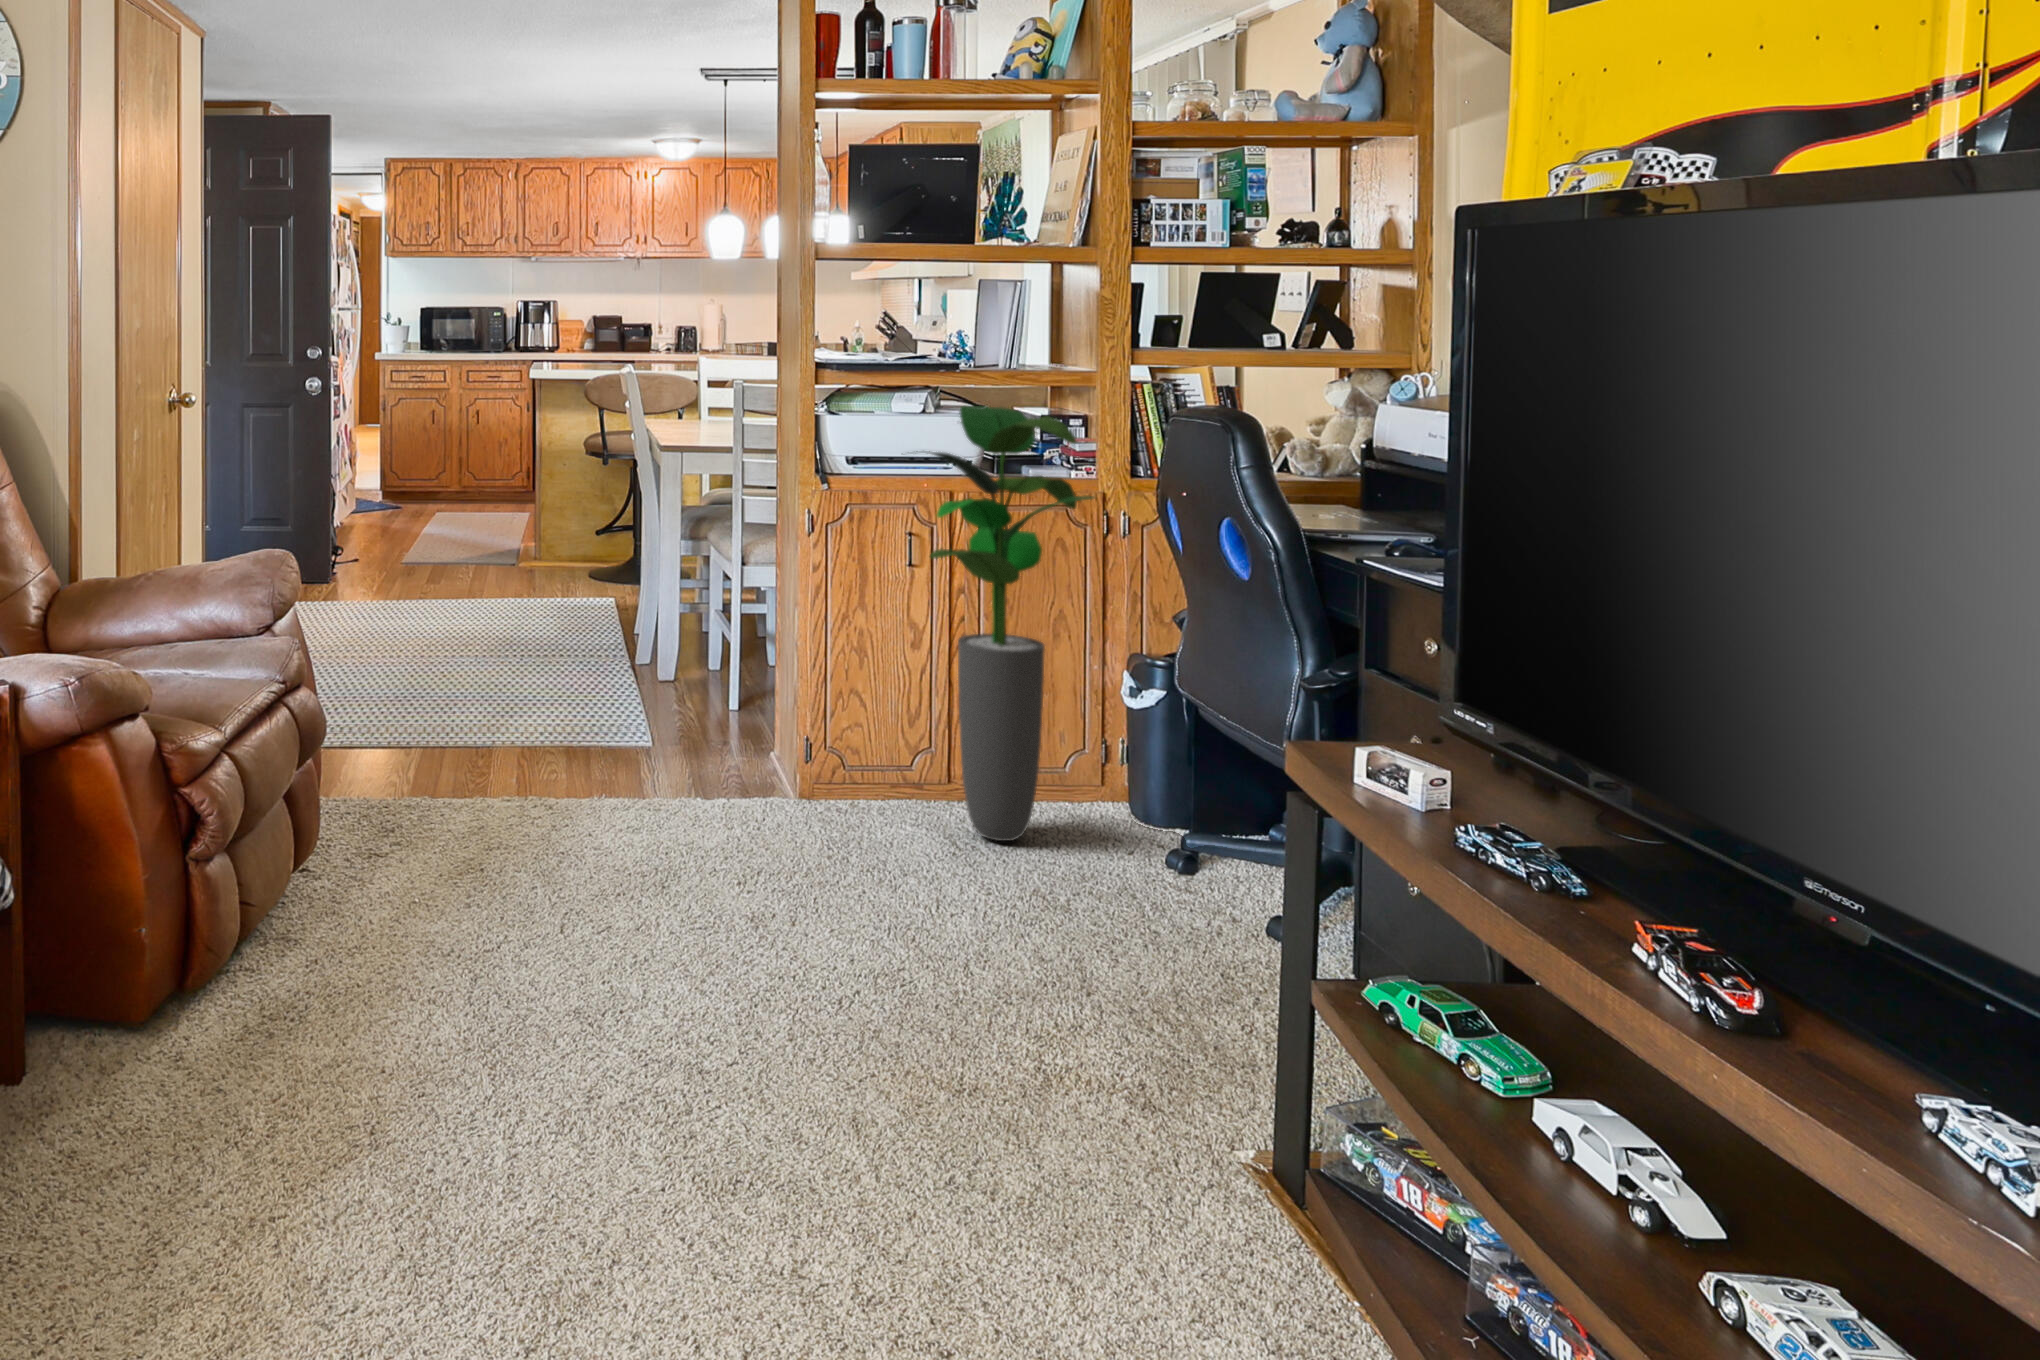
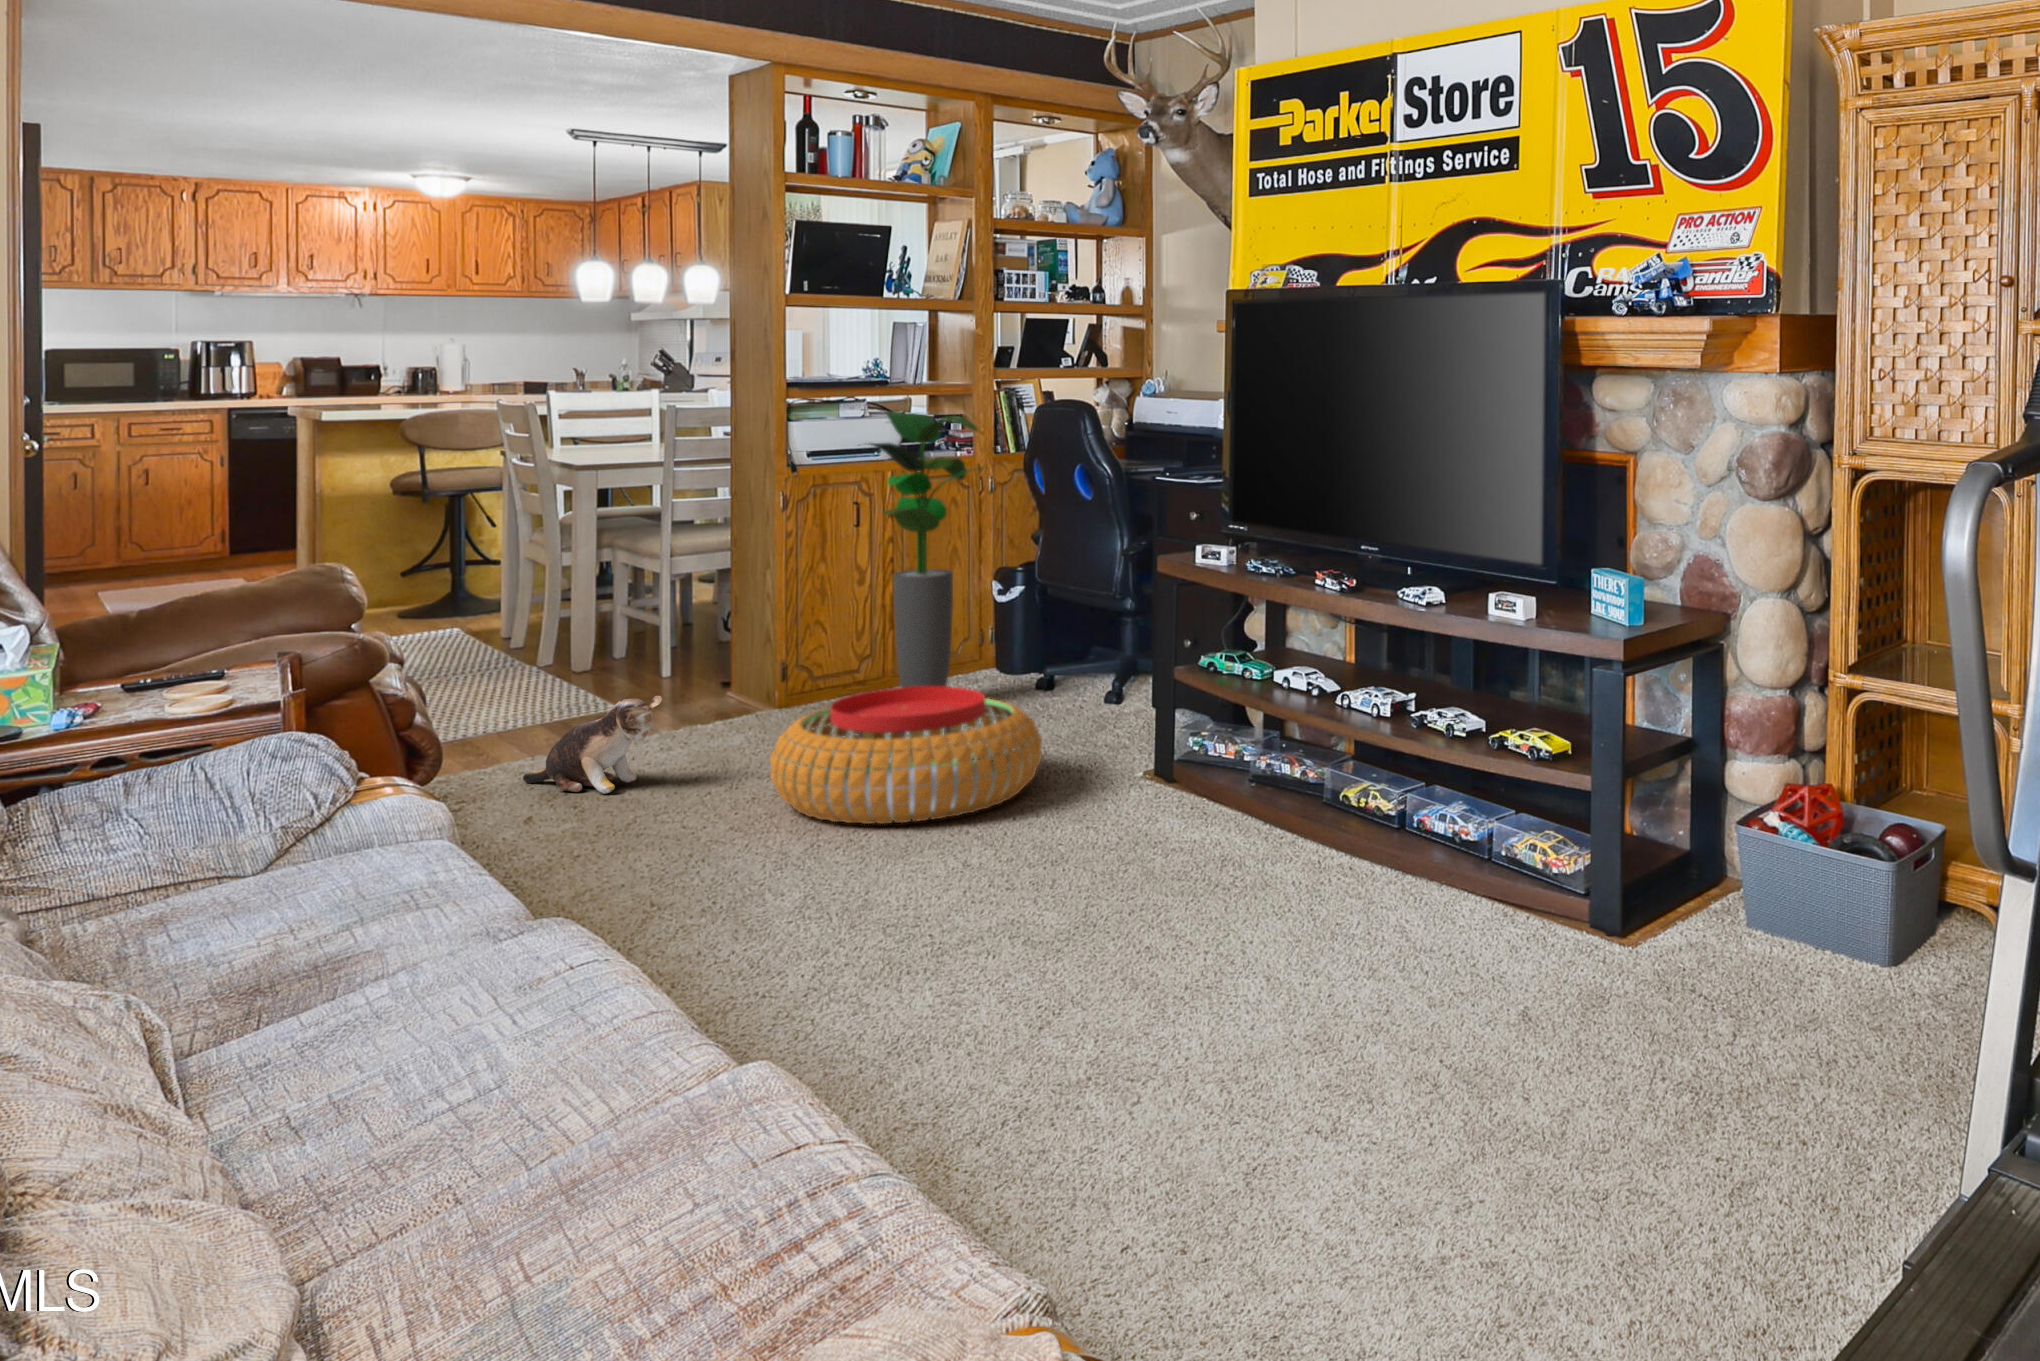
plush toy: none [456,785,570,904] -> present [523,696,662,794]
pouf: none [641,850,1071,1136] -> present [770,686,1042,824]

